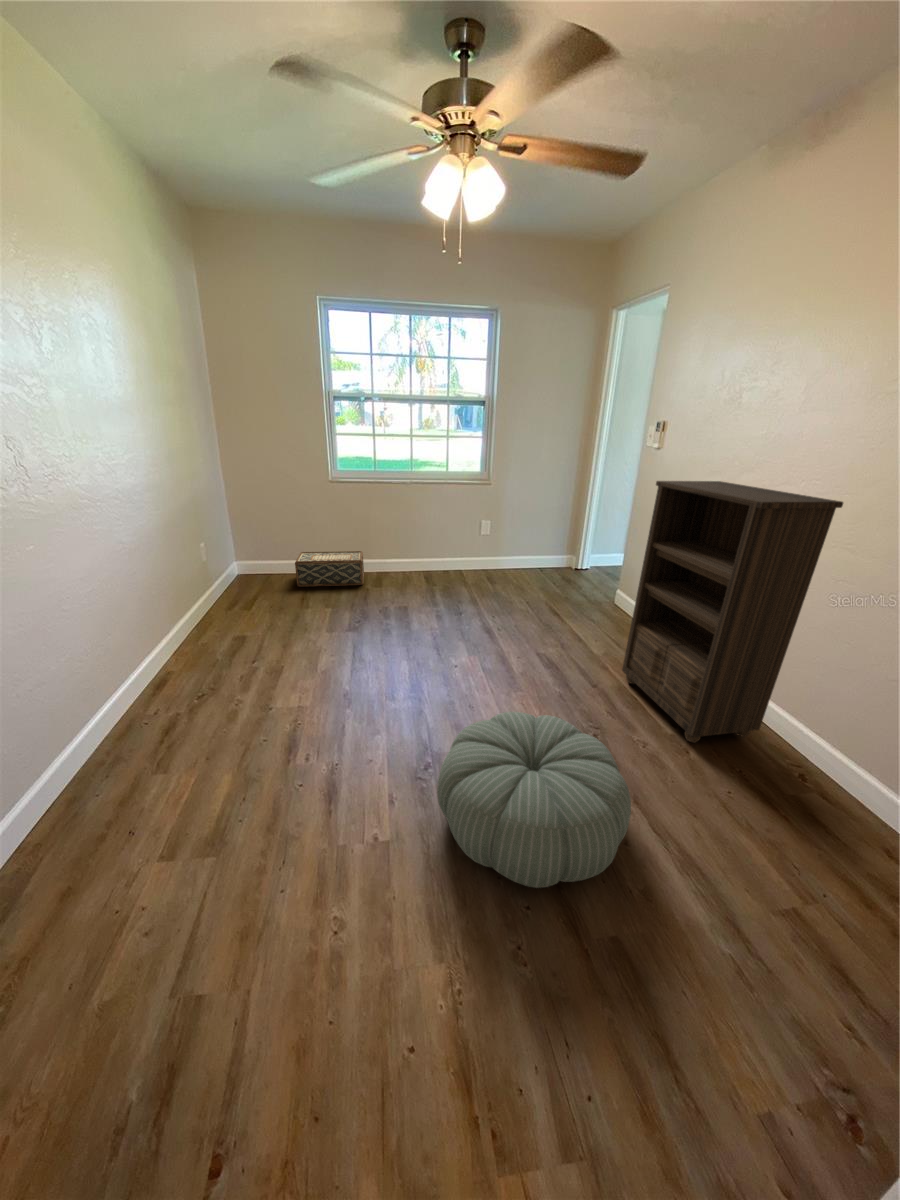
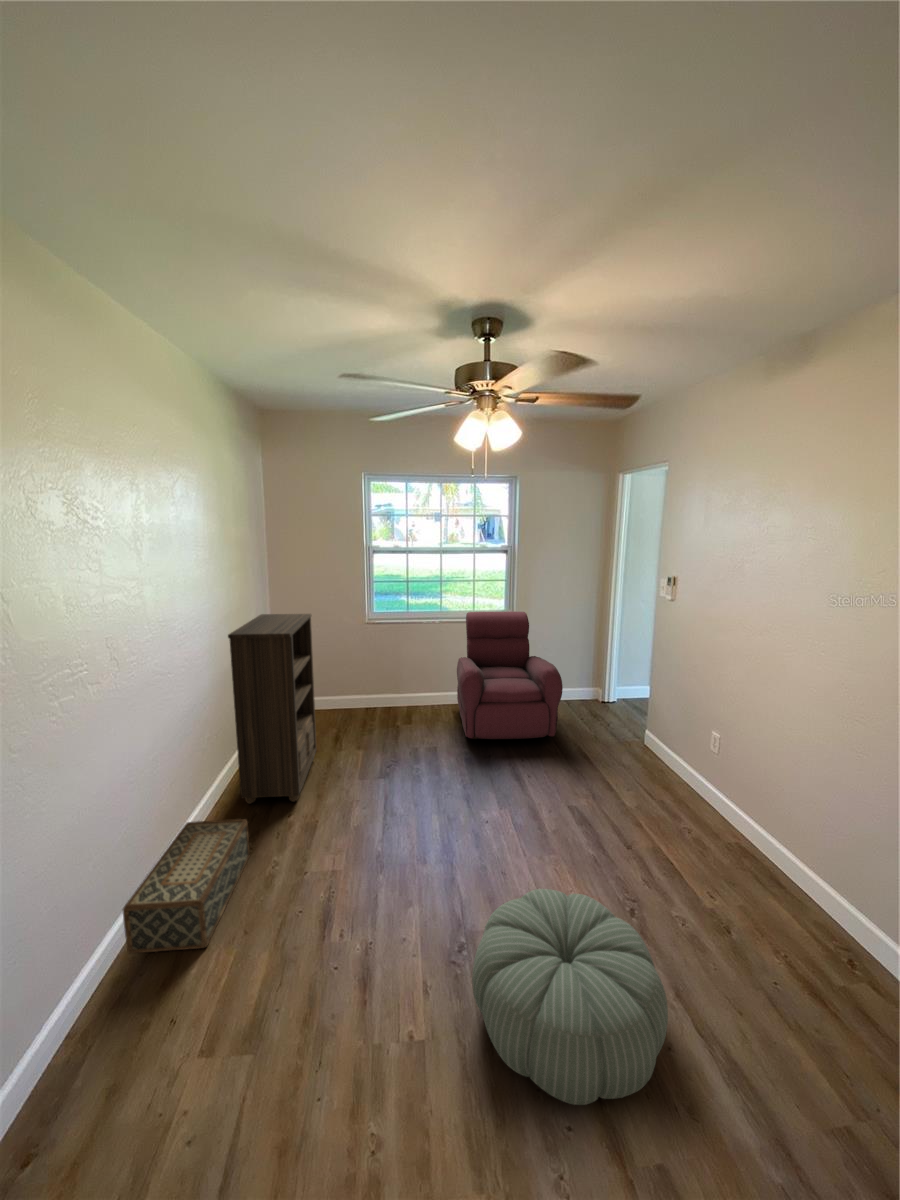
armchair: none [429,472,537,599] -> present [457,612,563,739]
bookshelf: present [622,481,843,743] -> present [228,614,316,804]
woven basket: present [295,551,364,587] -> present [123,819,250,953]

